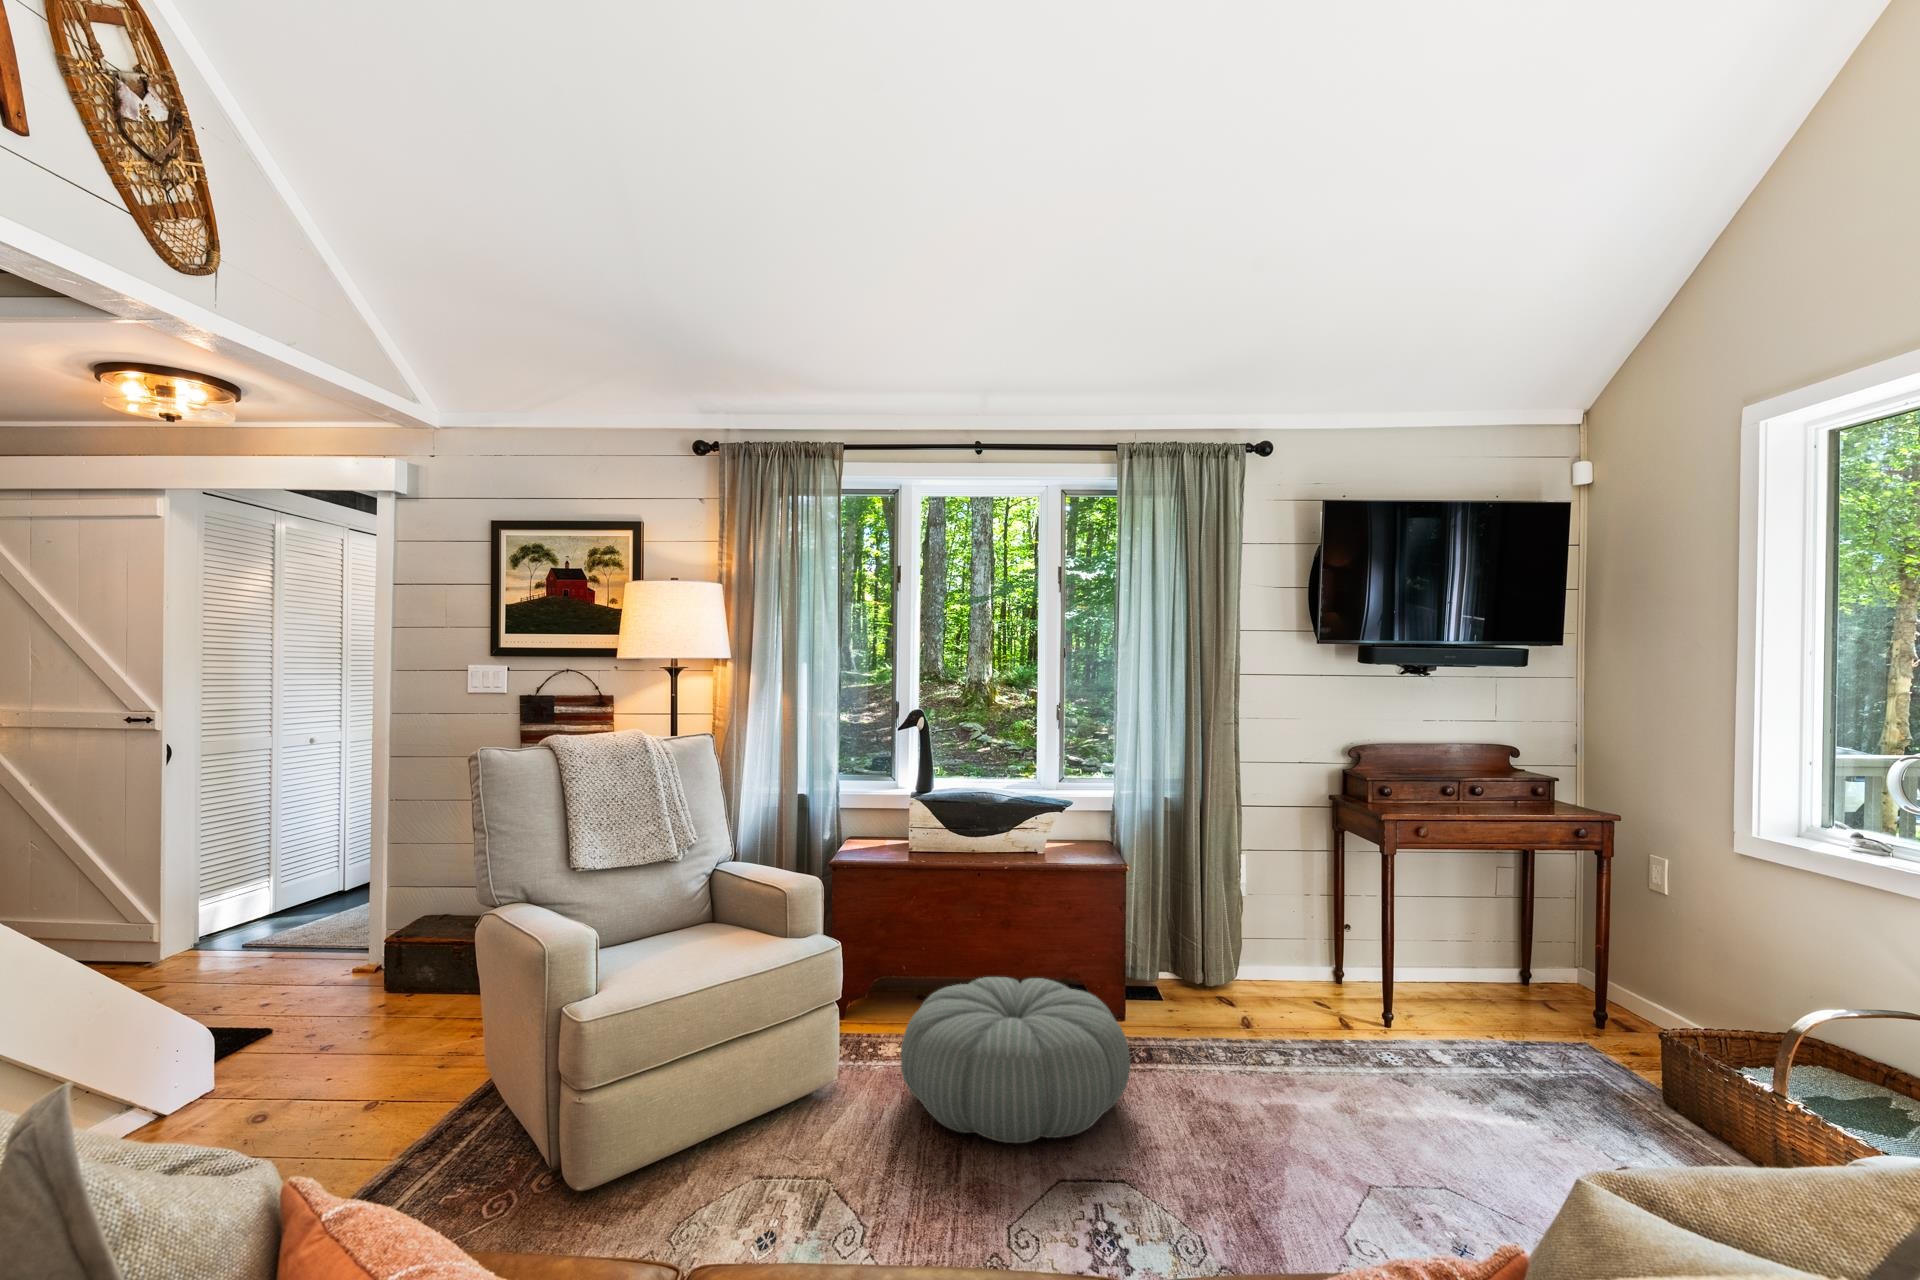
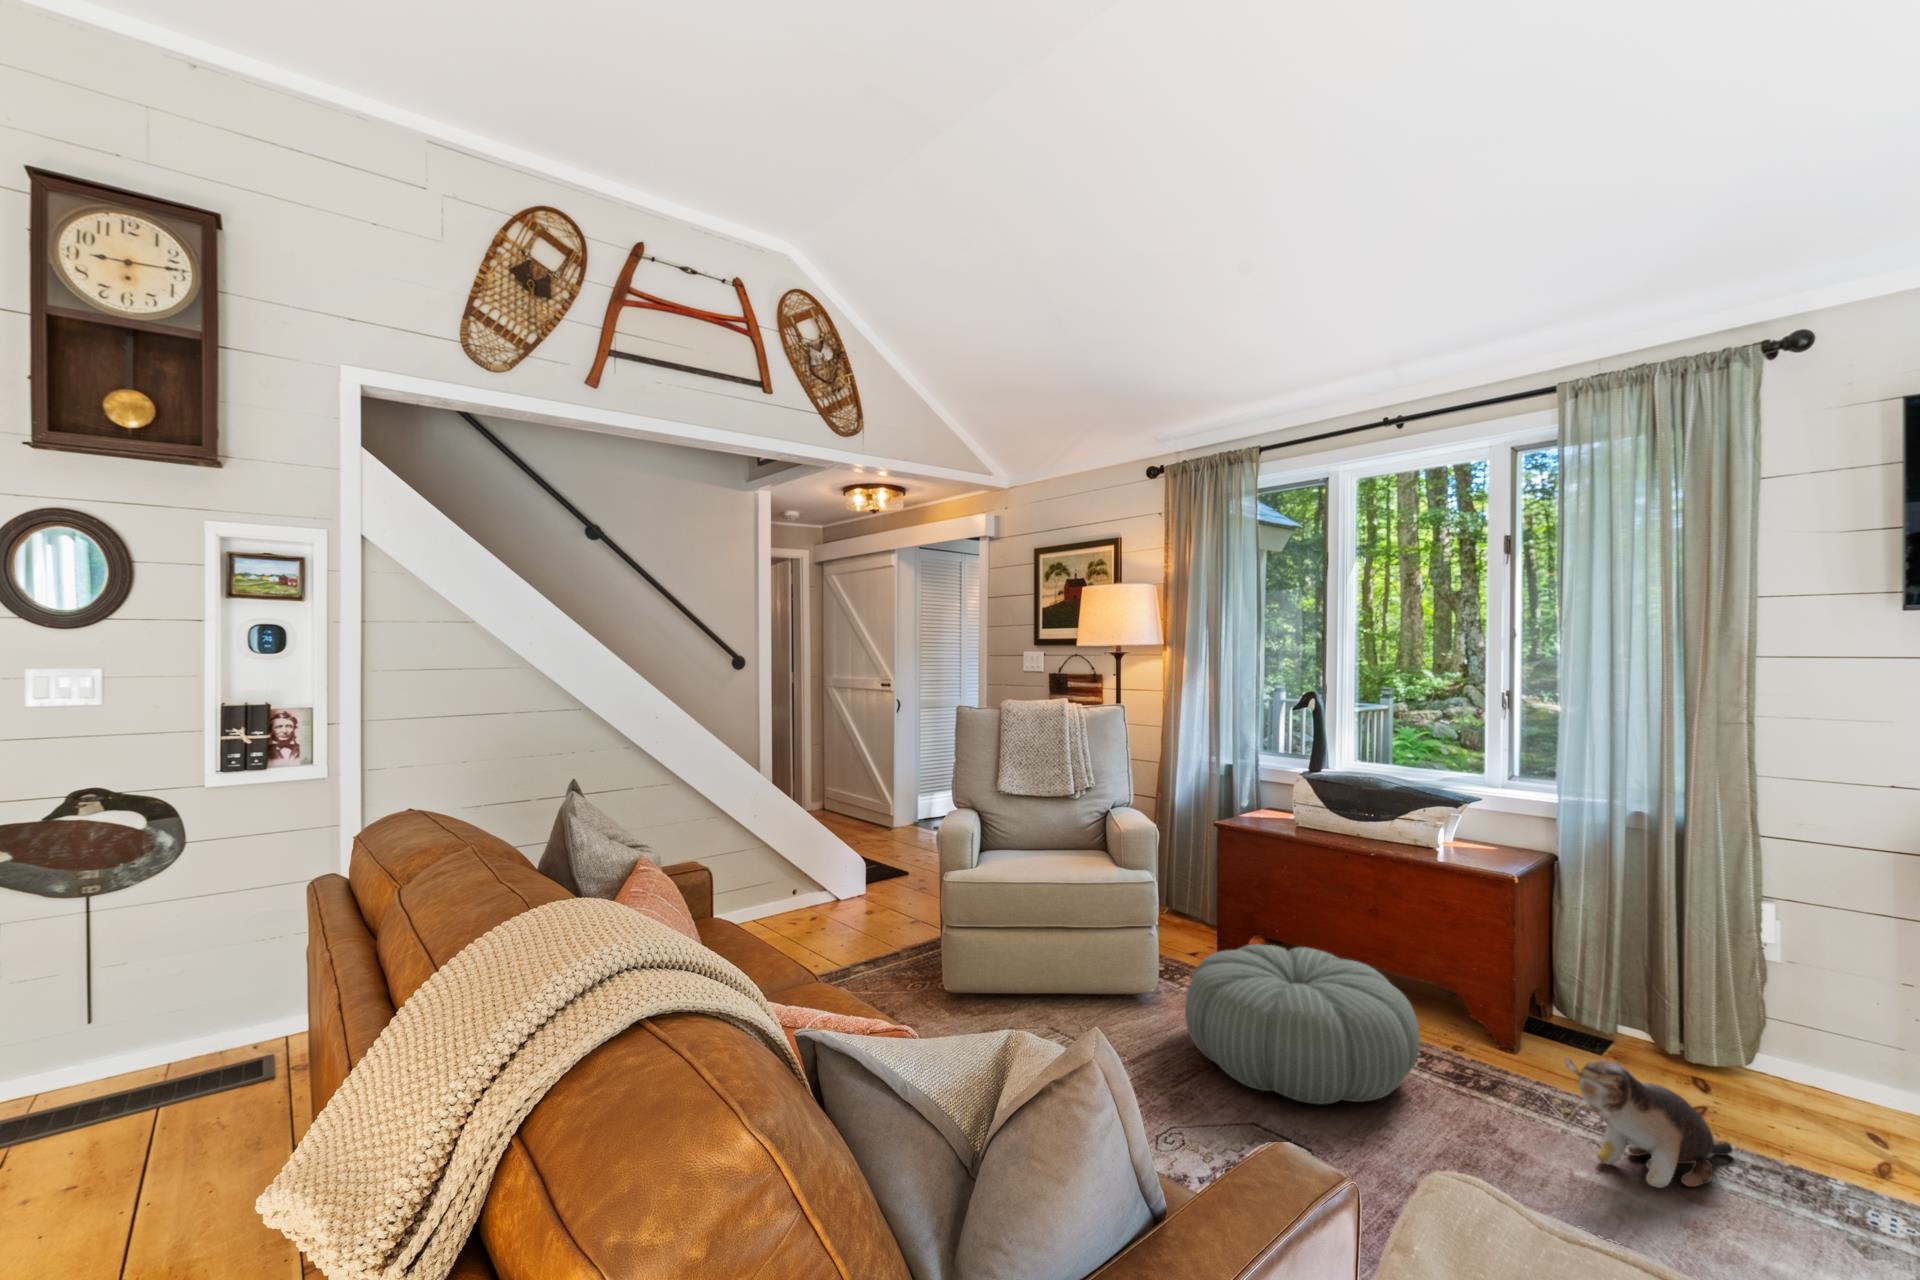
plush toy: none [1246,1001,1311,1091] -> present [1564,1057,1733,1188]

